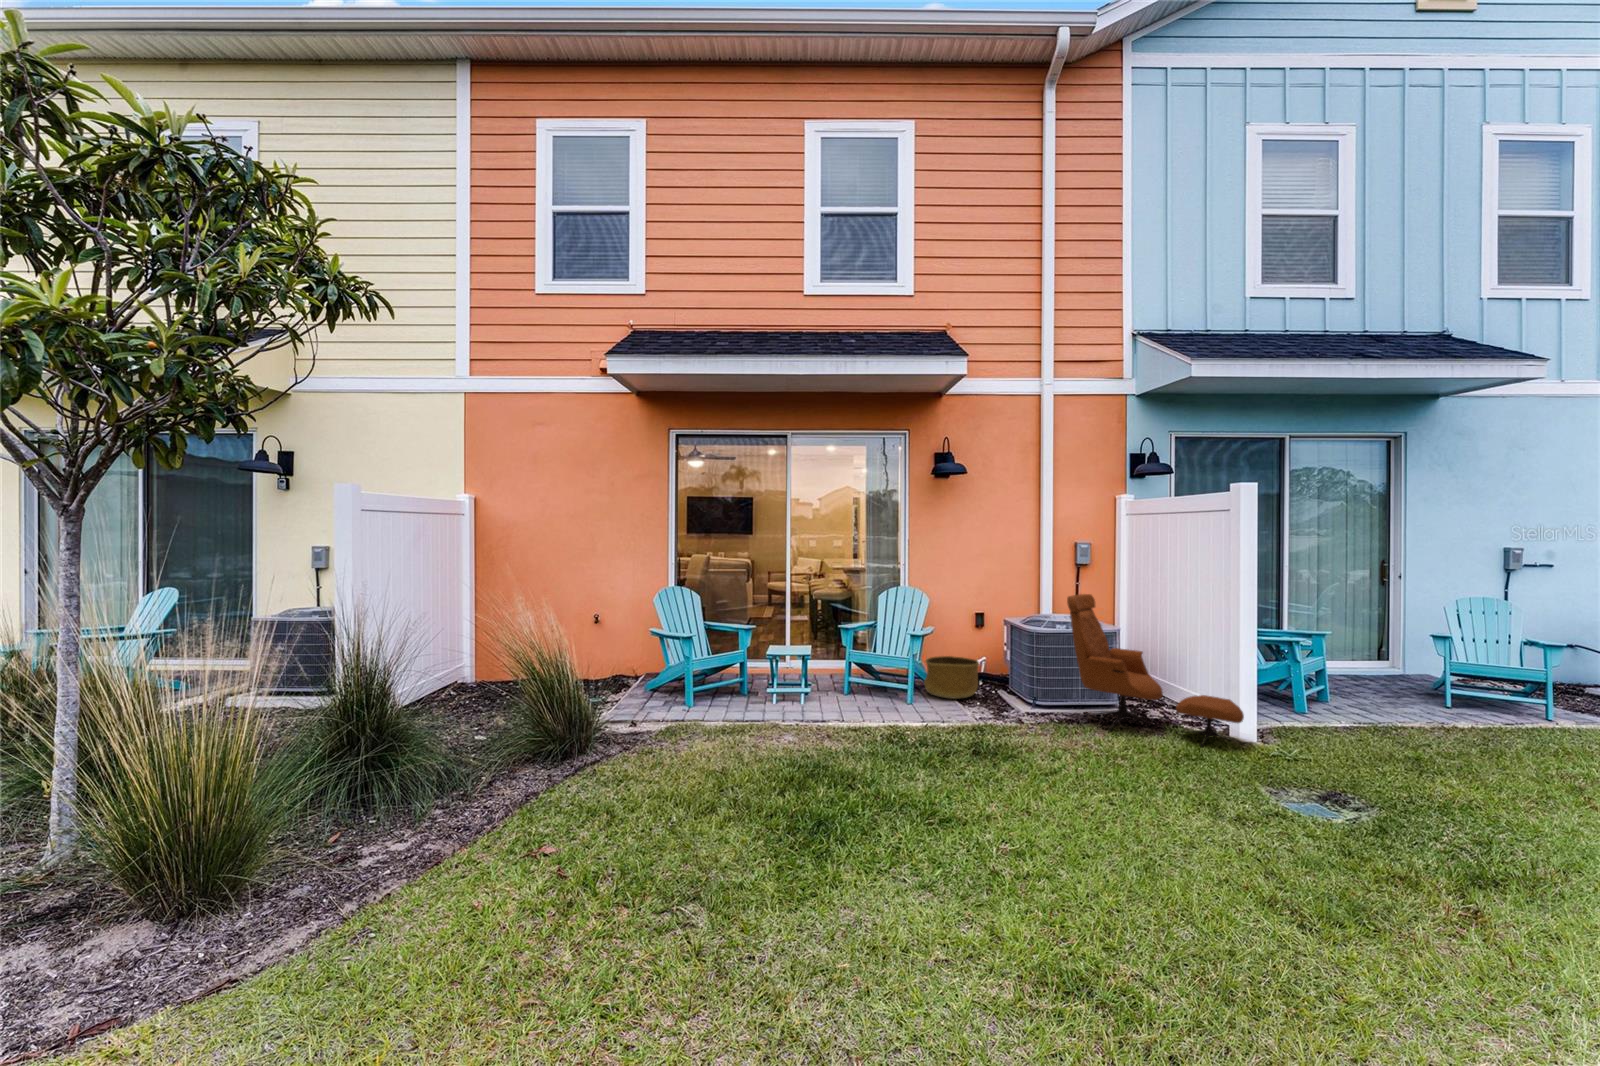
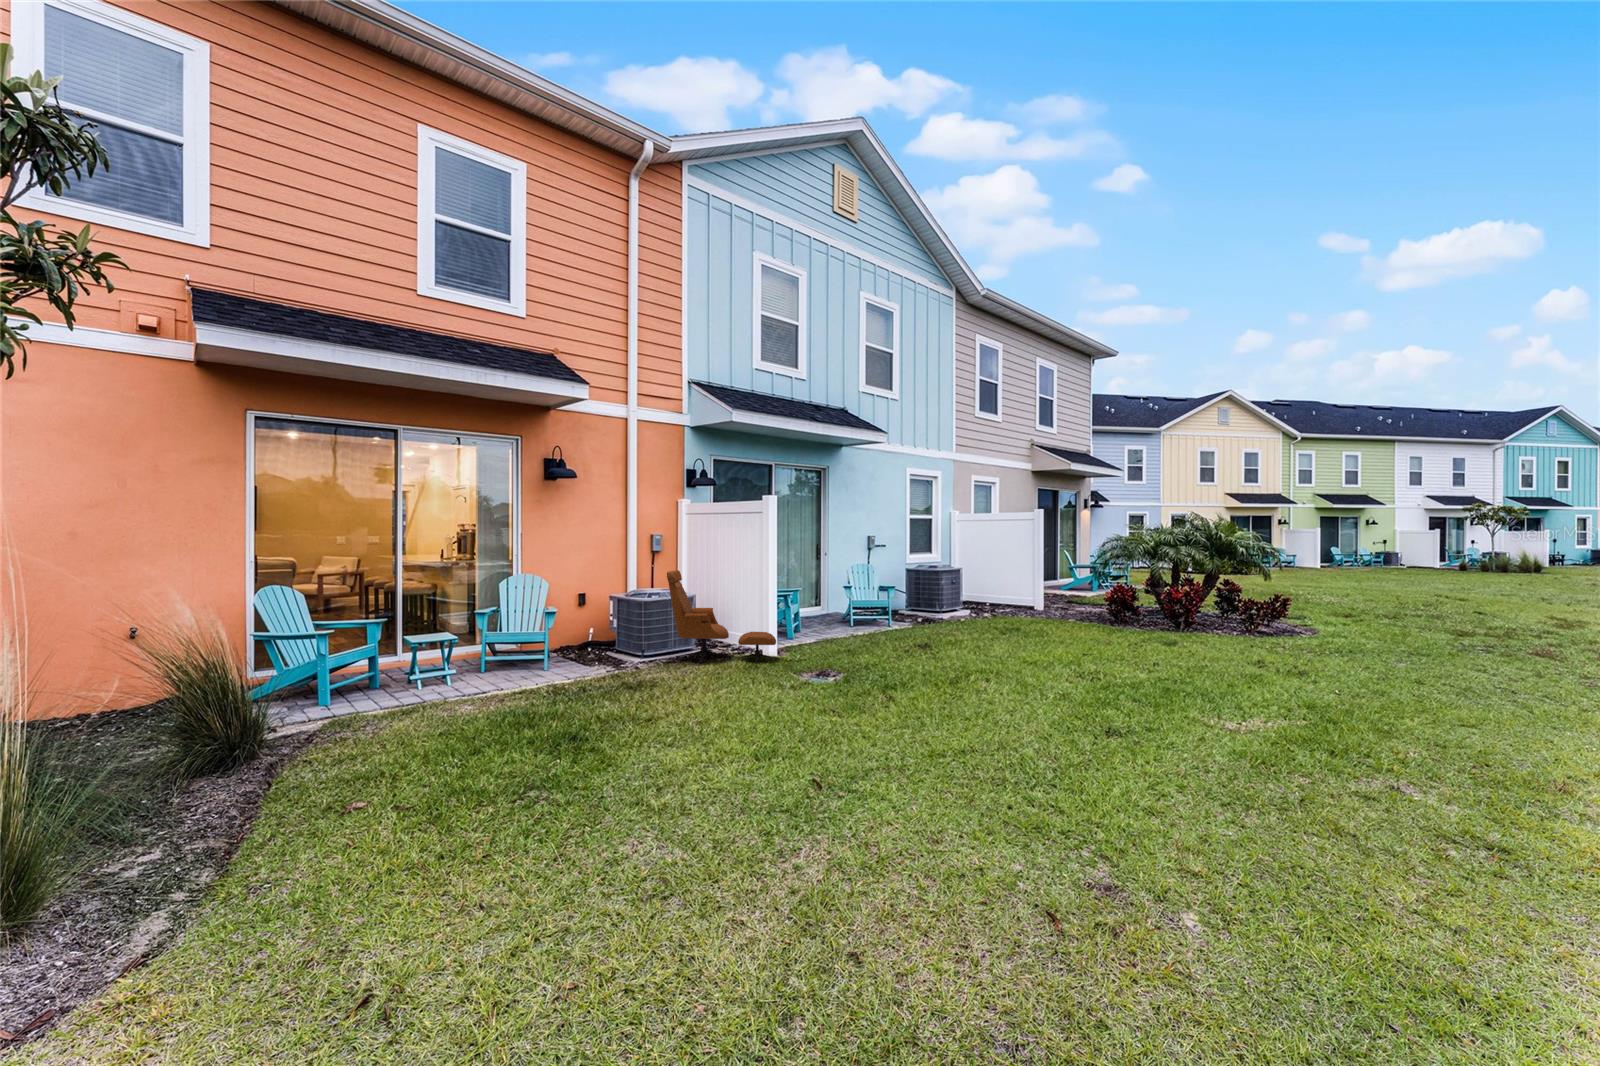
basket: present [924,656,979,699] -> none [547,630,595,663]

